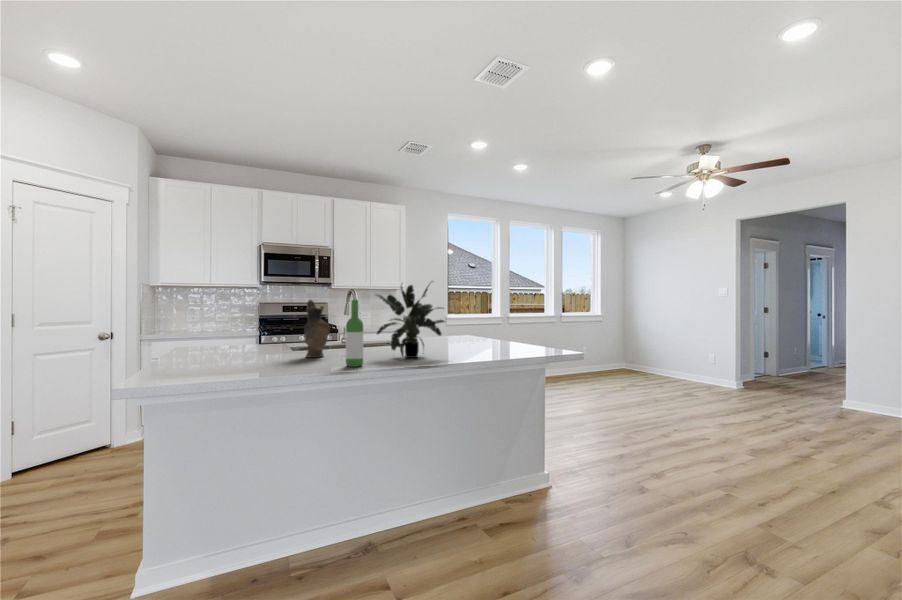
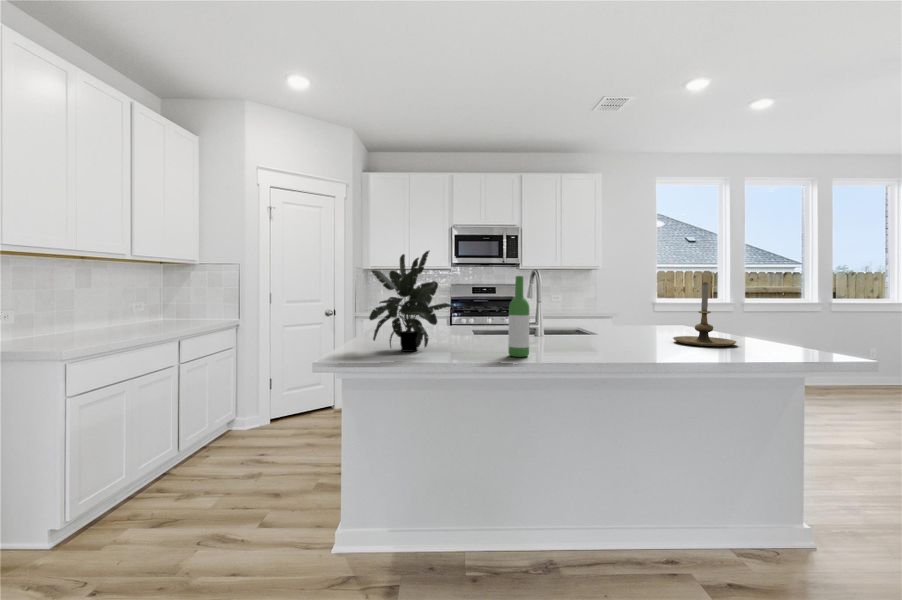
potted plant: present [376,285,444,358] -> present [369,251,452,352]
ceramic pitcher: present [304,300,330,358] -> none [471,278,499,342]
candle holder: none [465,303,505,350] -> present [673,282,736,346]

